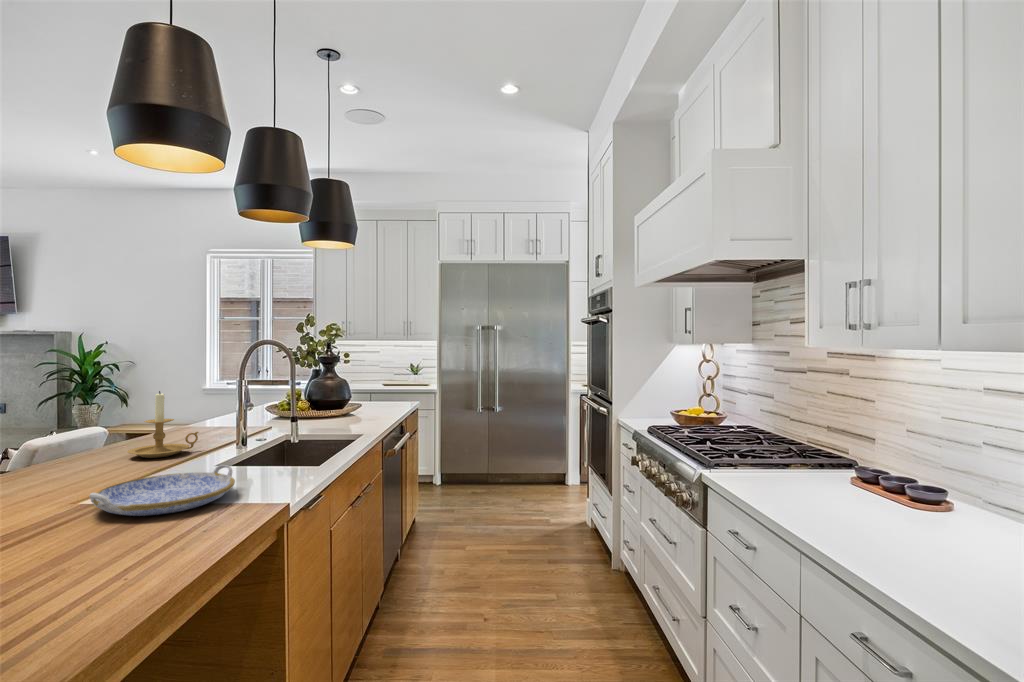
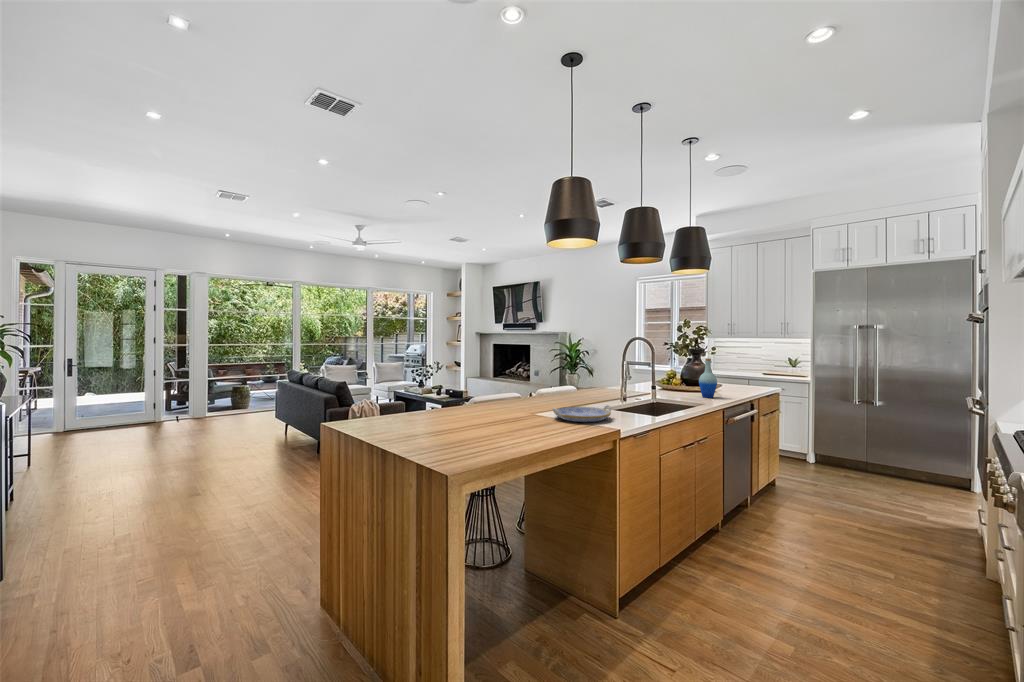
bottle: none [342,368,367,424] -> present [699,358,717,398]
candle holder: present [127,391,199,458] -> none [575,367,608,401]

